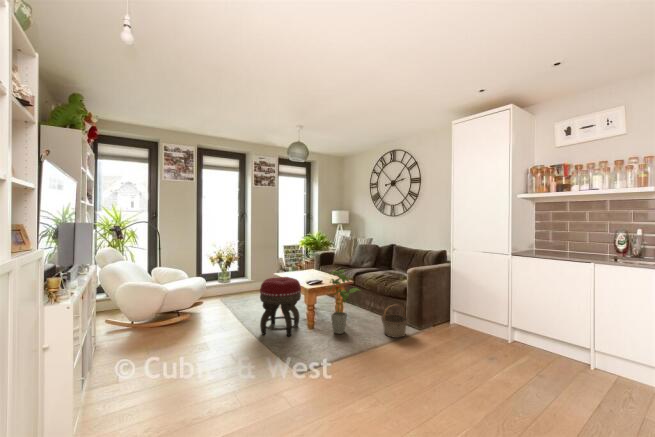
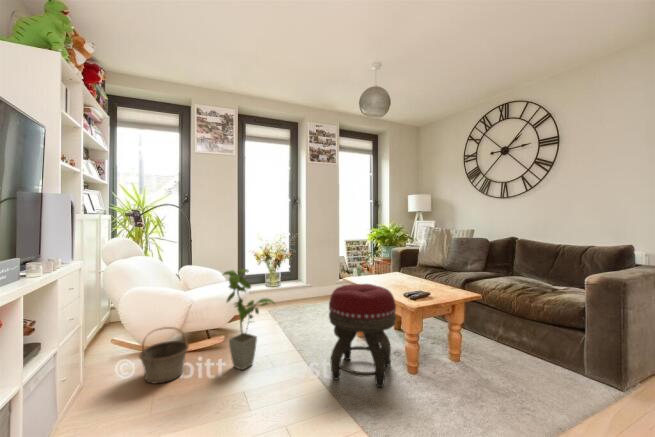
house plant: present [329,270,359,334] -> present [223,269,274,370]
basket: present [381,305,408,338] -> present [139,327,189,384]

